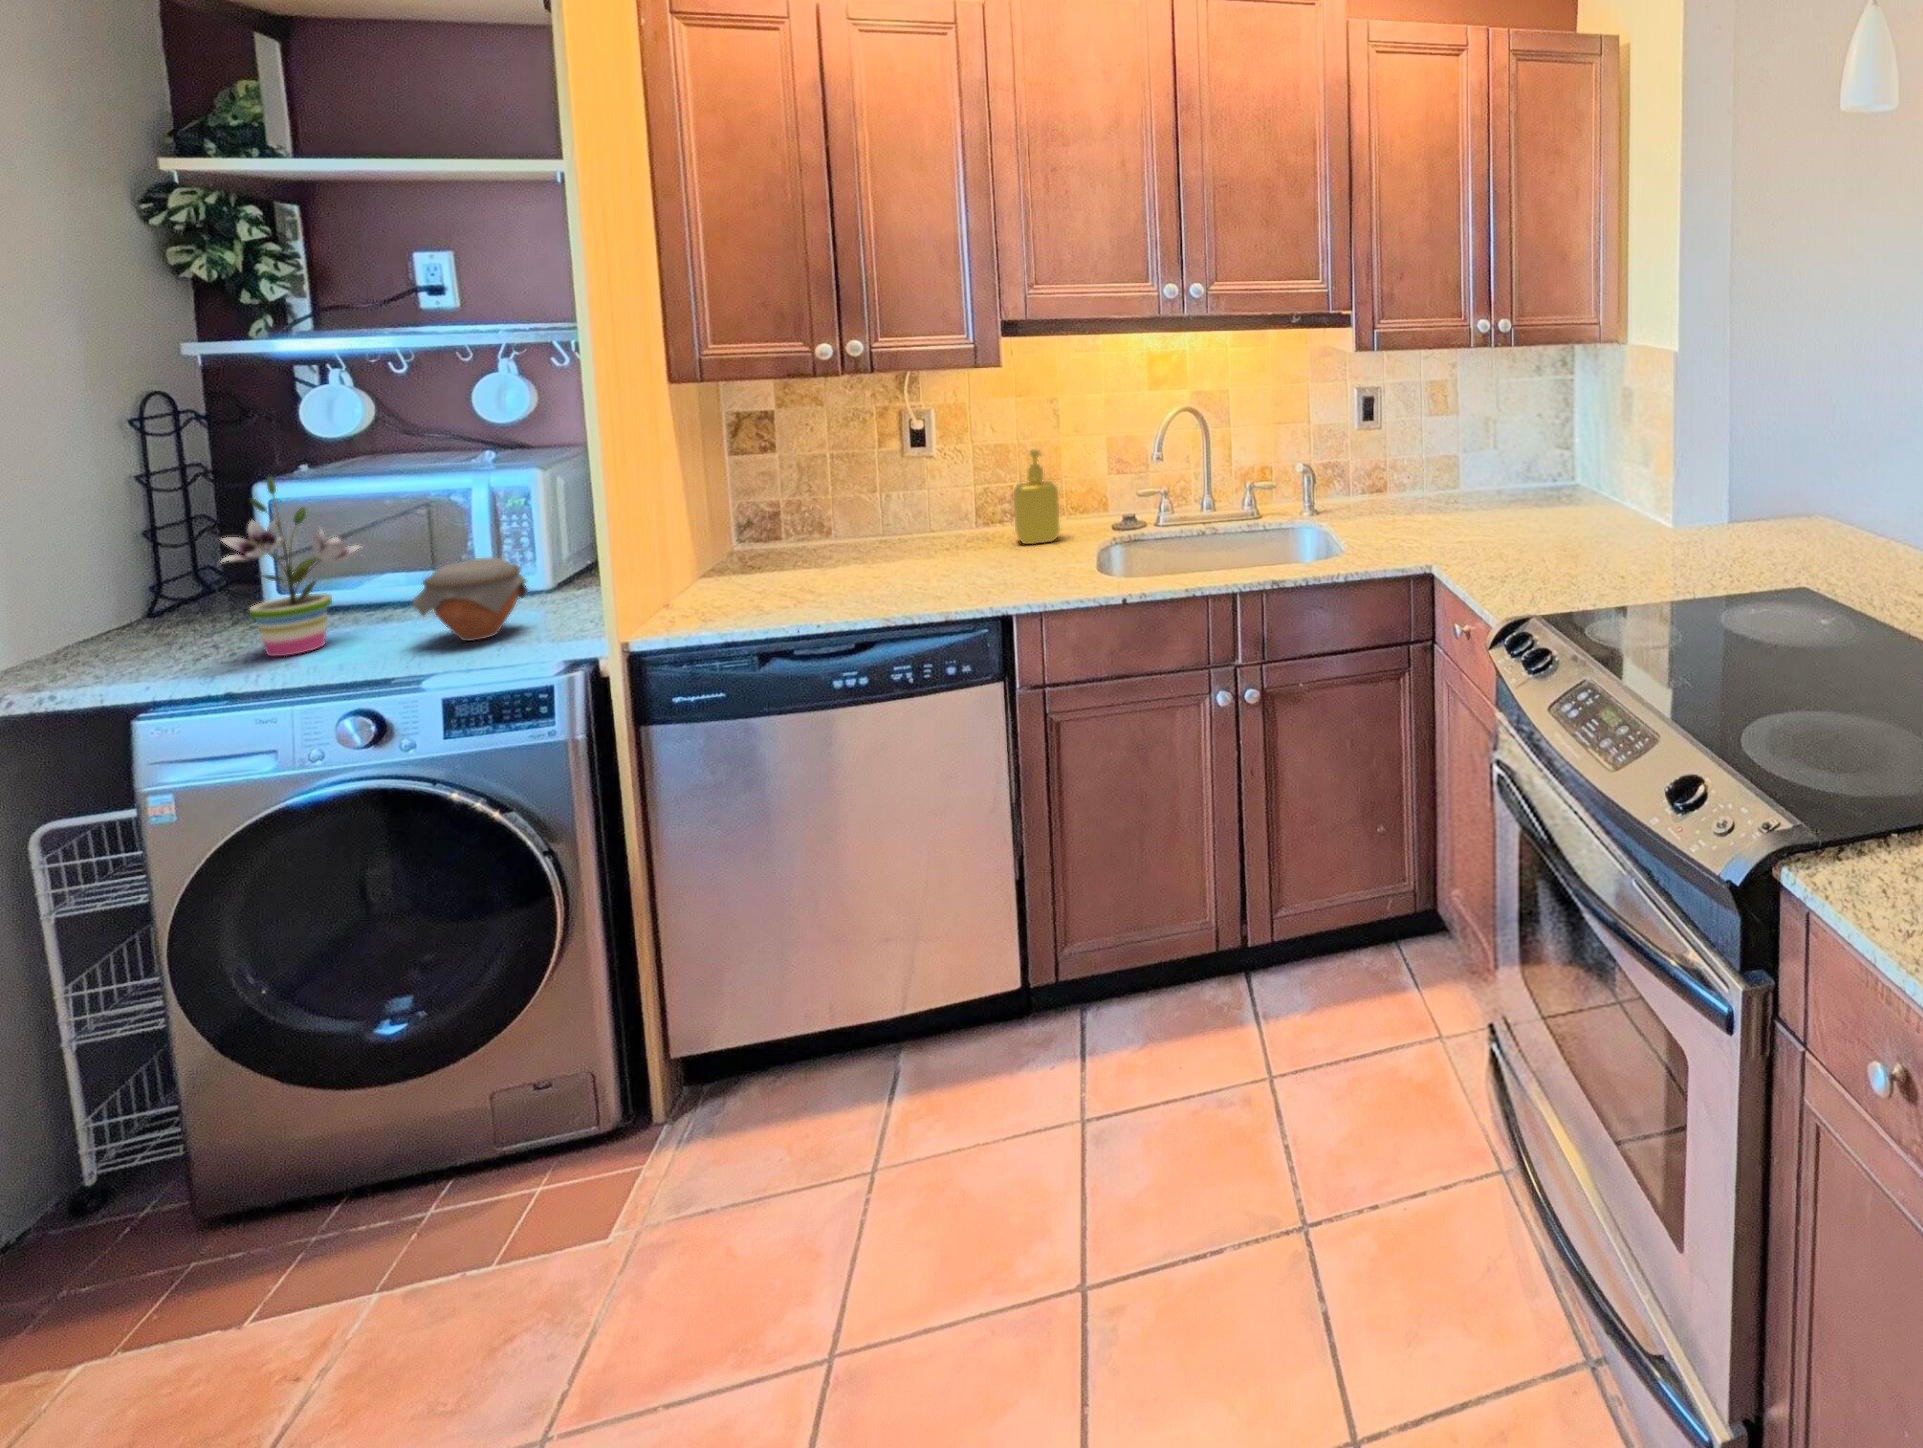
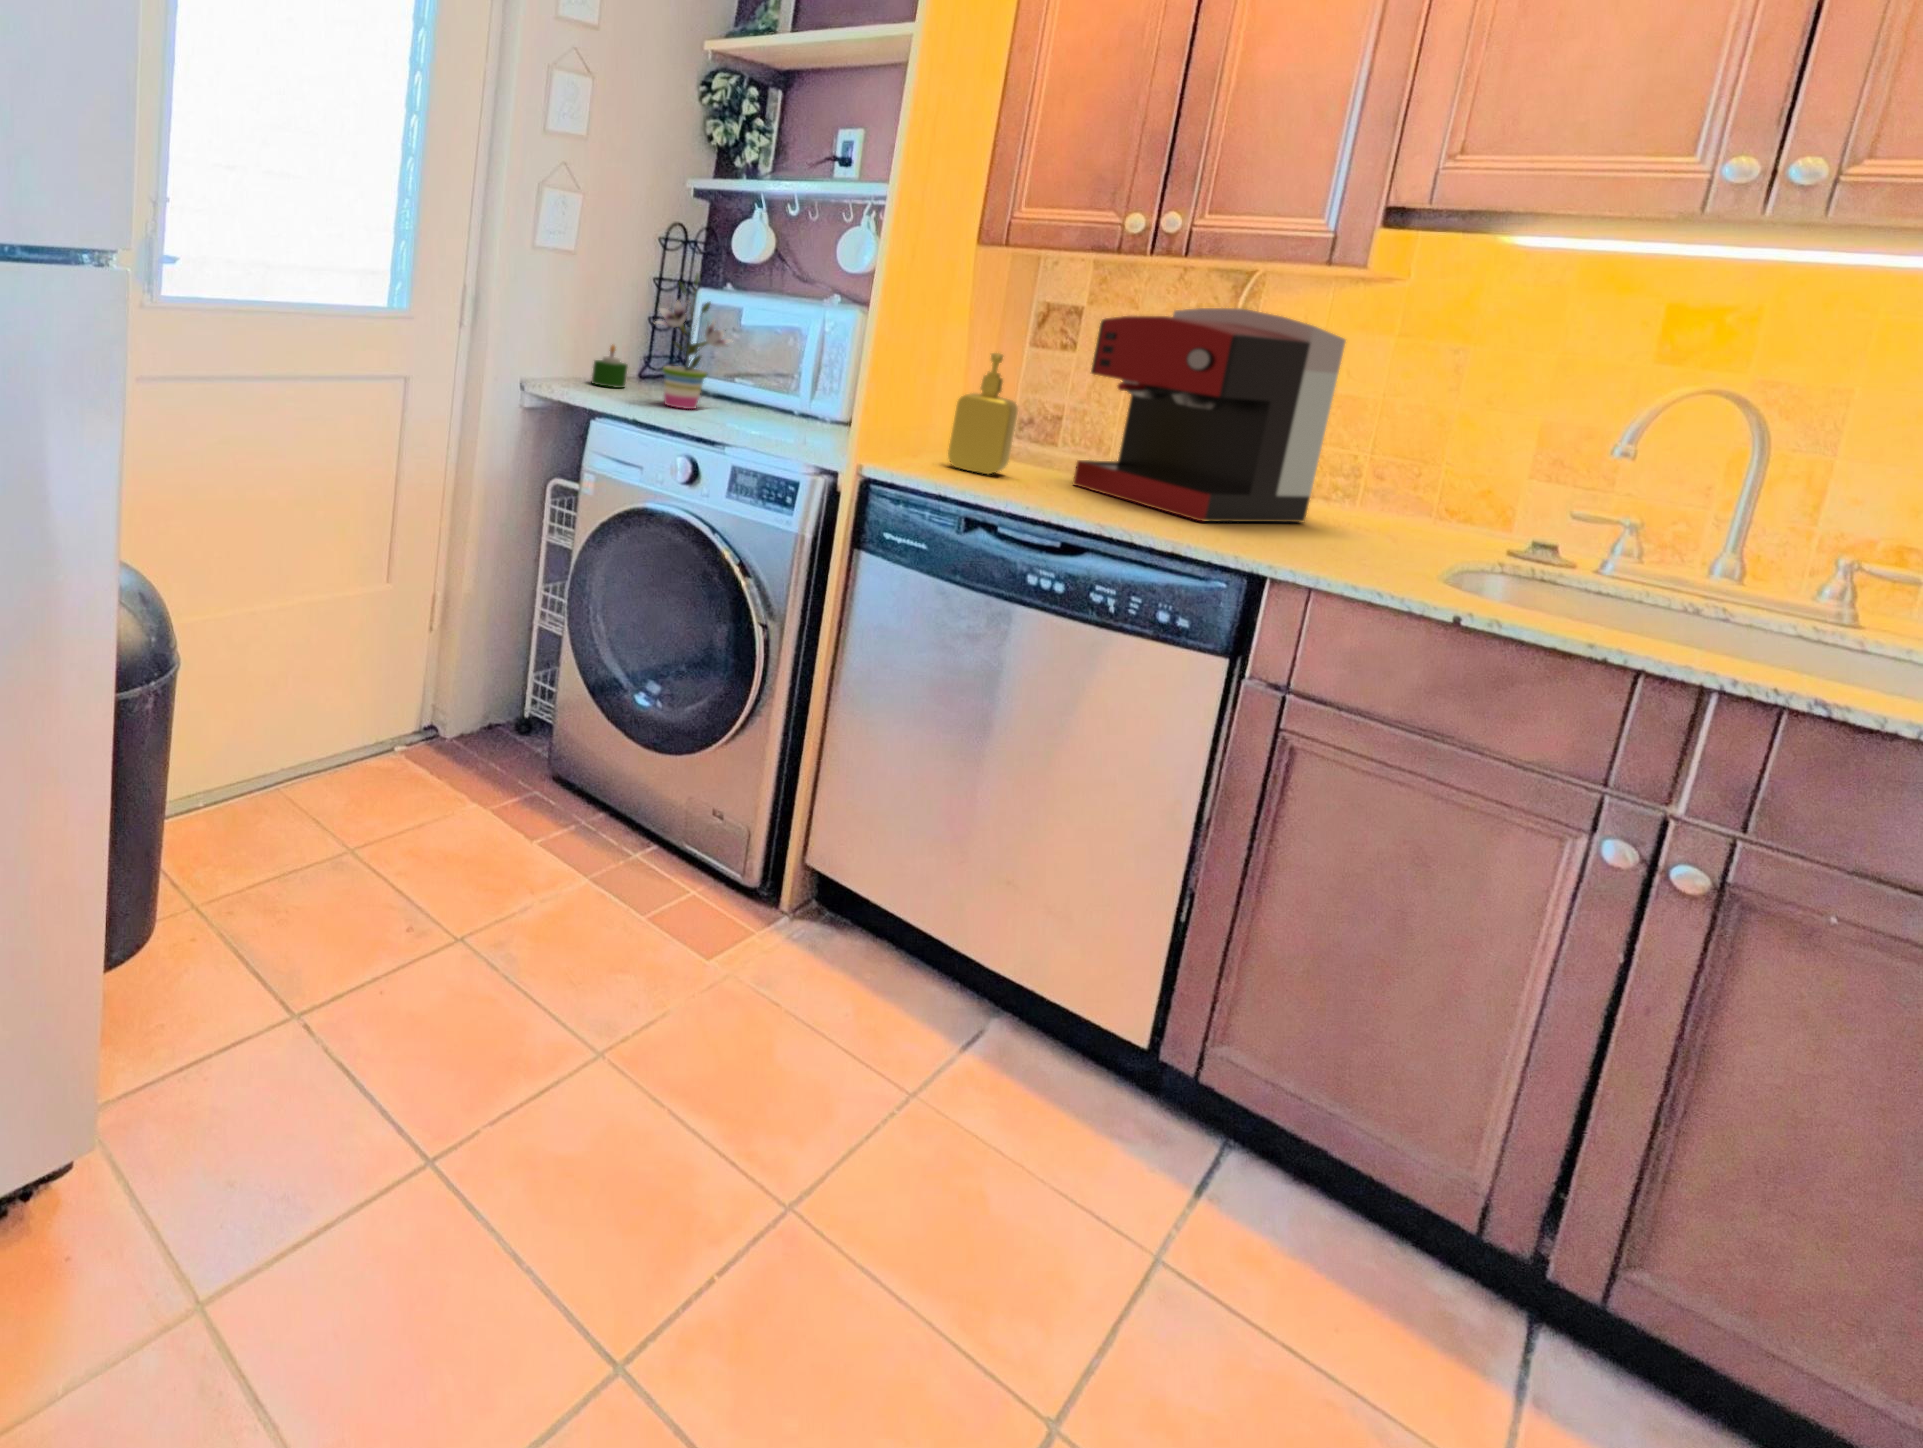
coffee maker: none [818,404,1000,583] -> present [1073,308,1346,522]
soap dispenser: present [1014,450,1059,544] -> present [948,353,1018,474]
jar: present [413,557,528,641] -> none [742,364,819,434]
candle: none [79,599,159,665] -> present [592,345,627,388]

